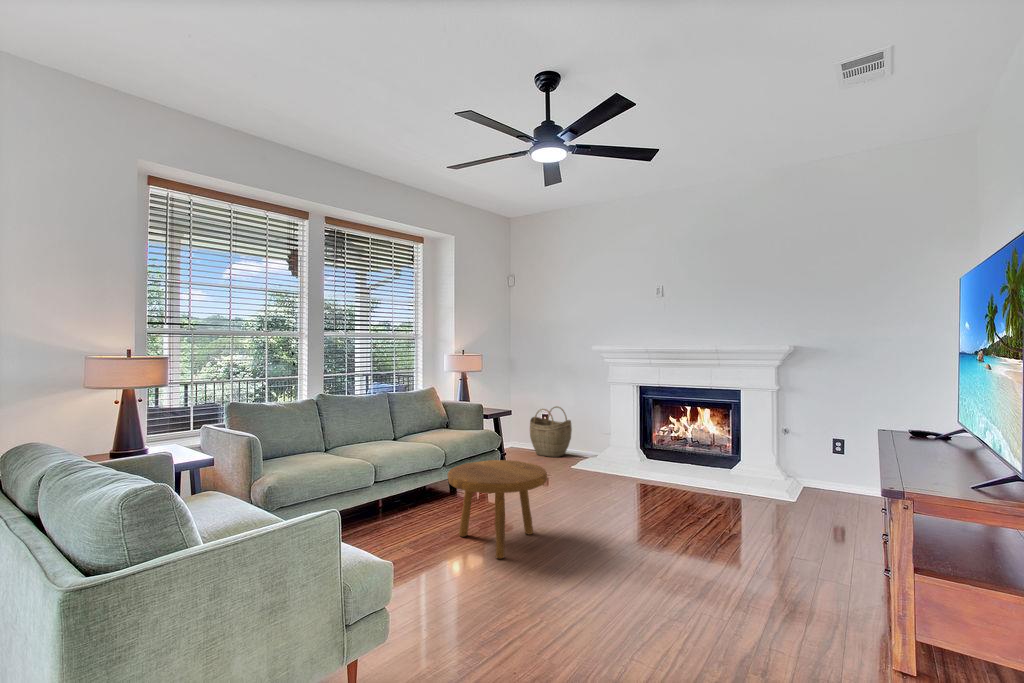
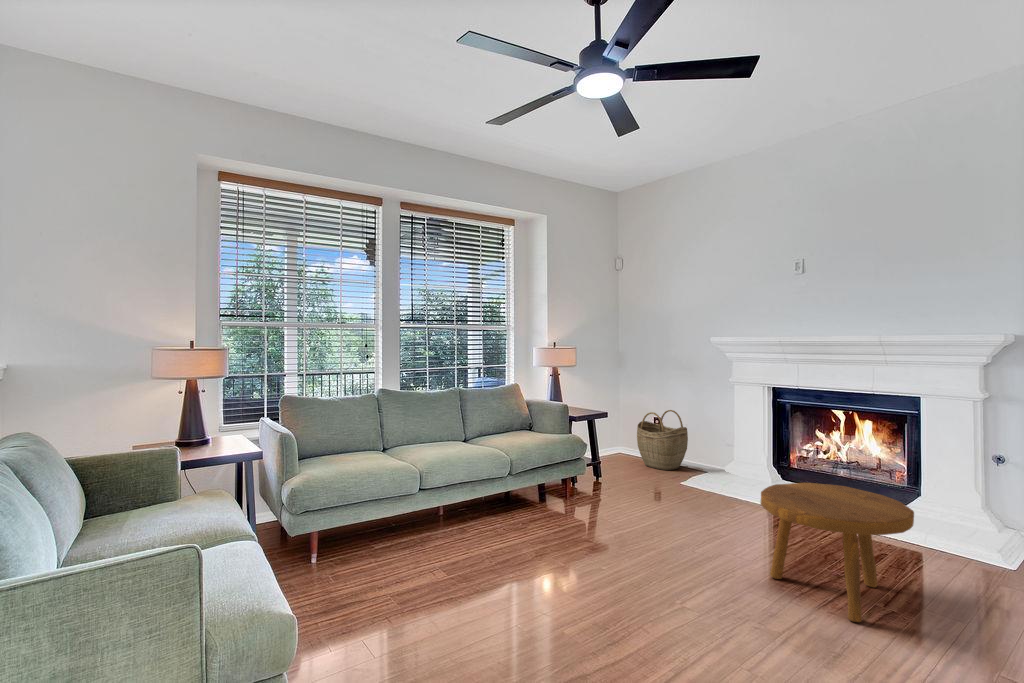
footstool: present [448,460,547,559] -> present [760,483,914,622]

